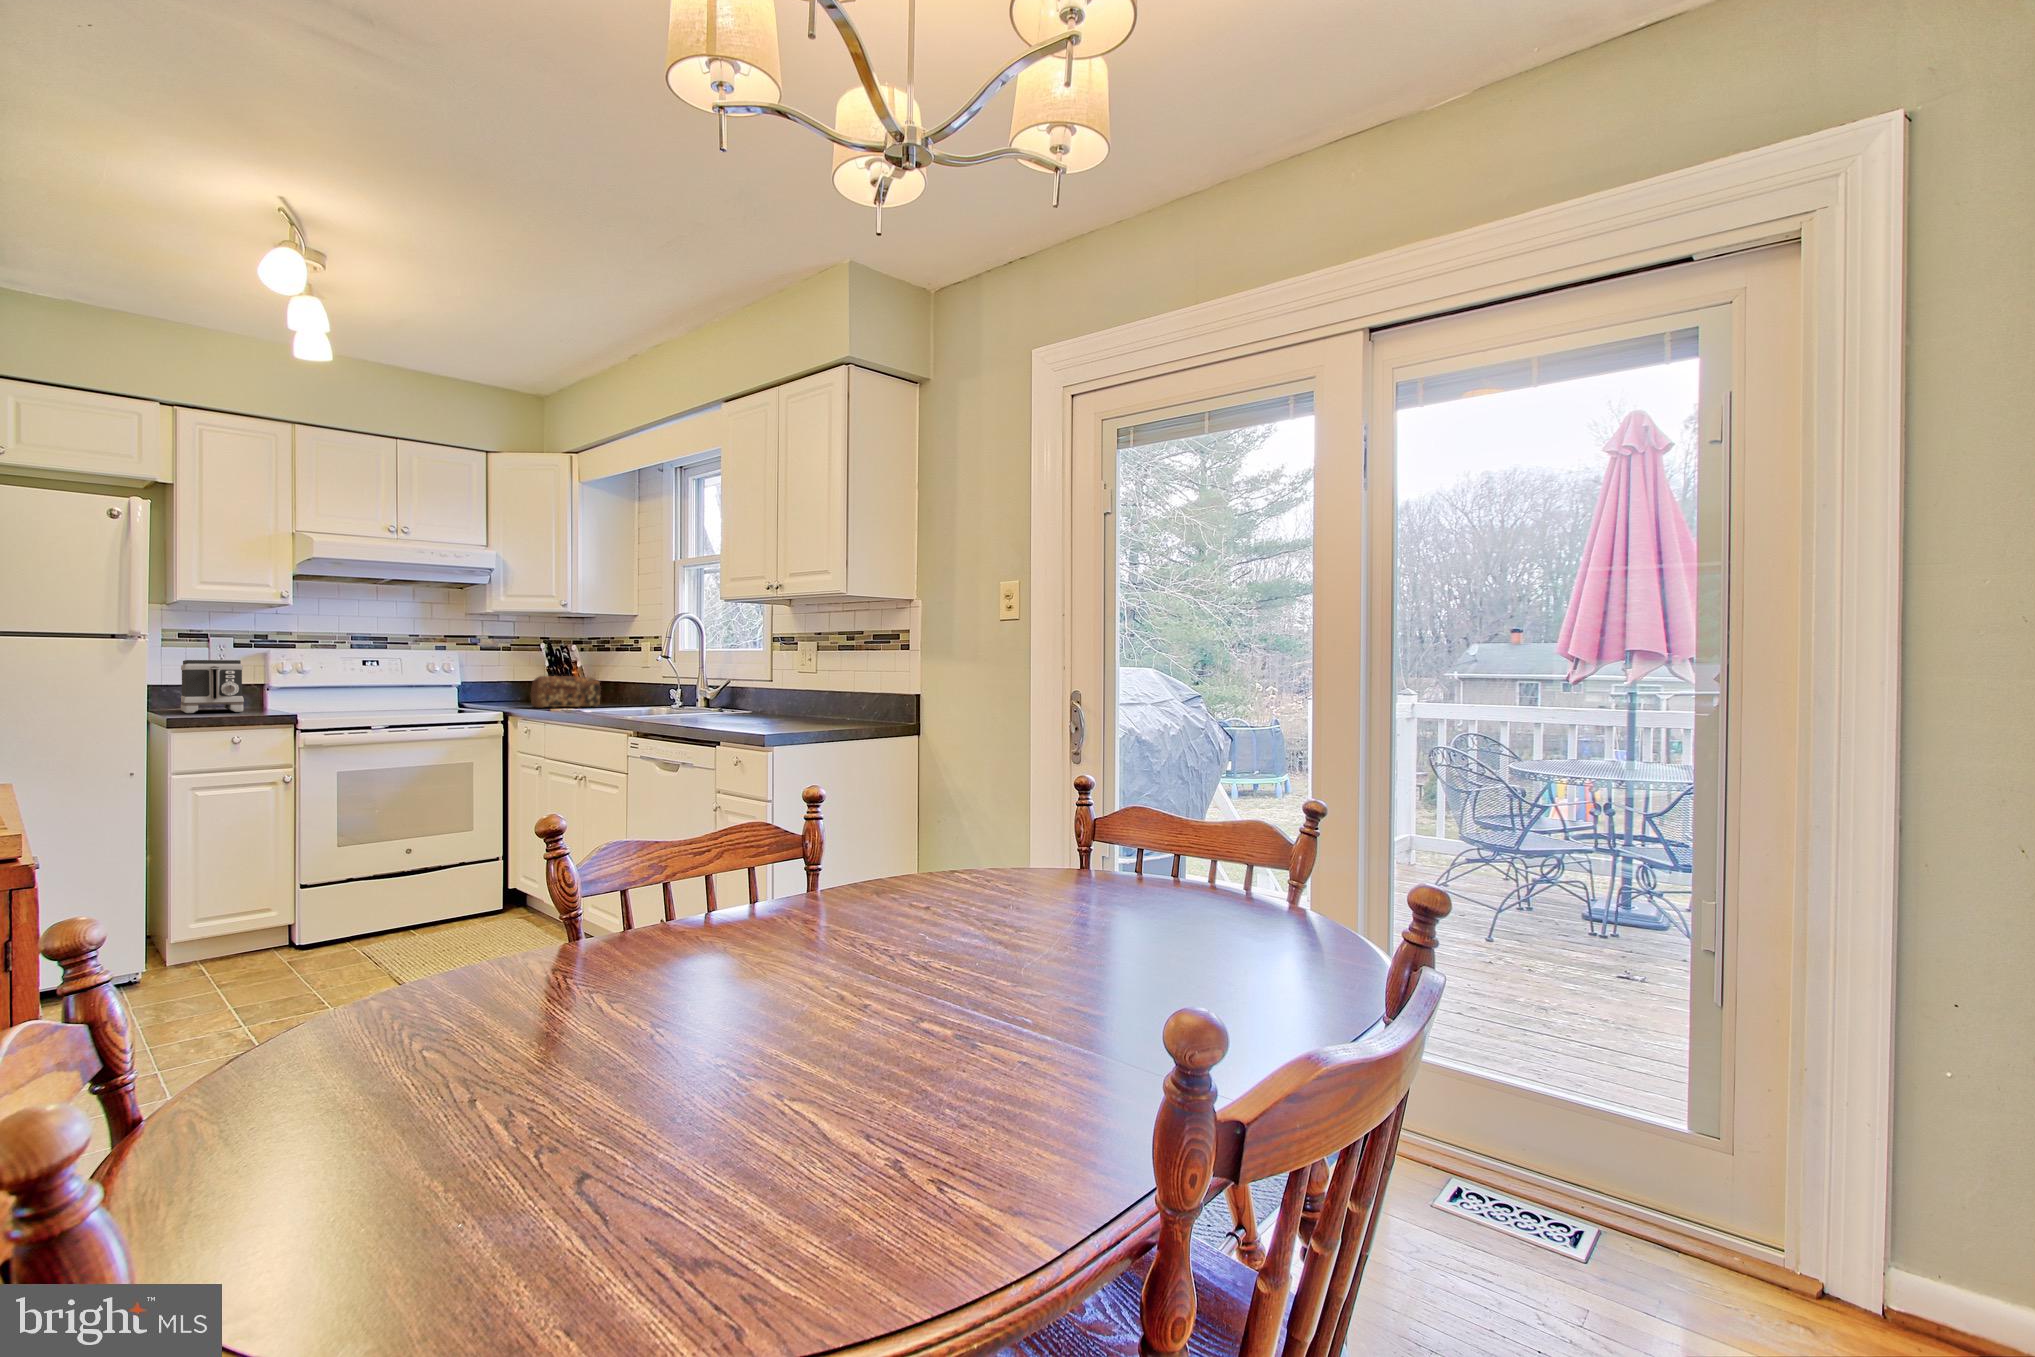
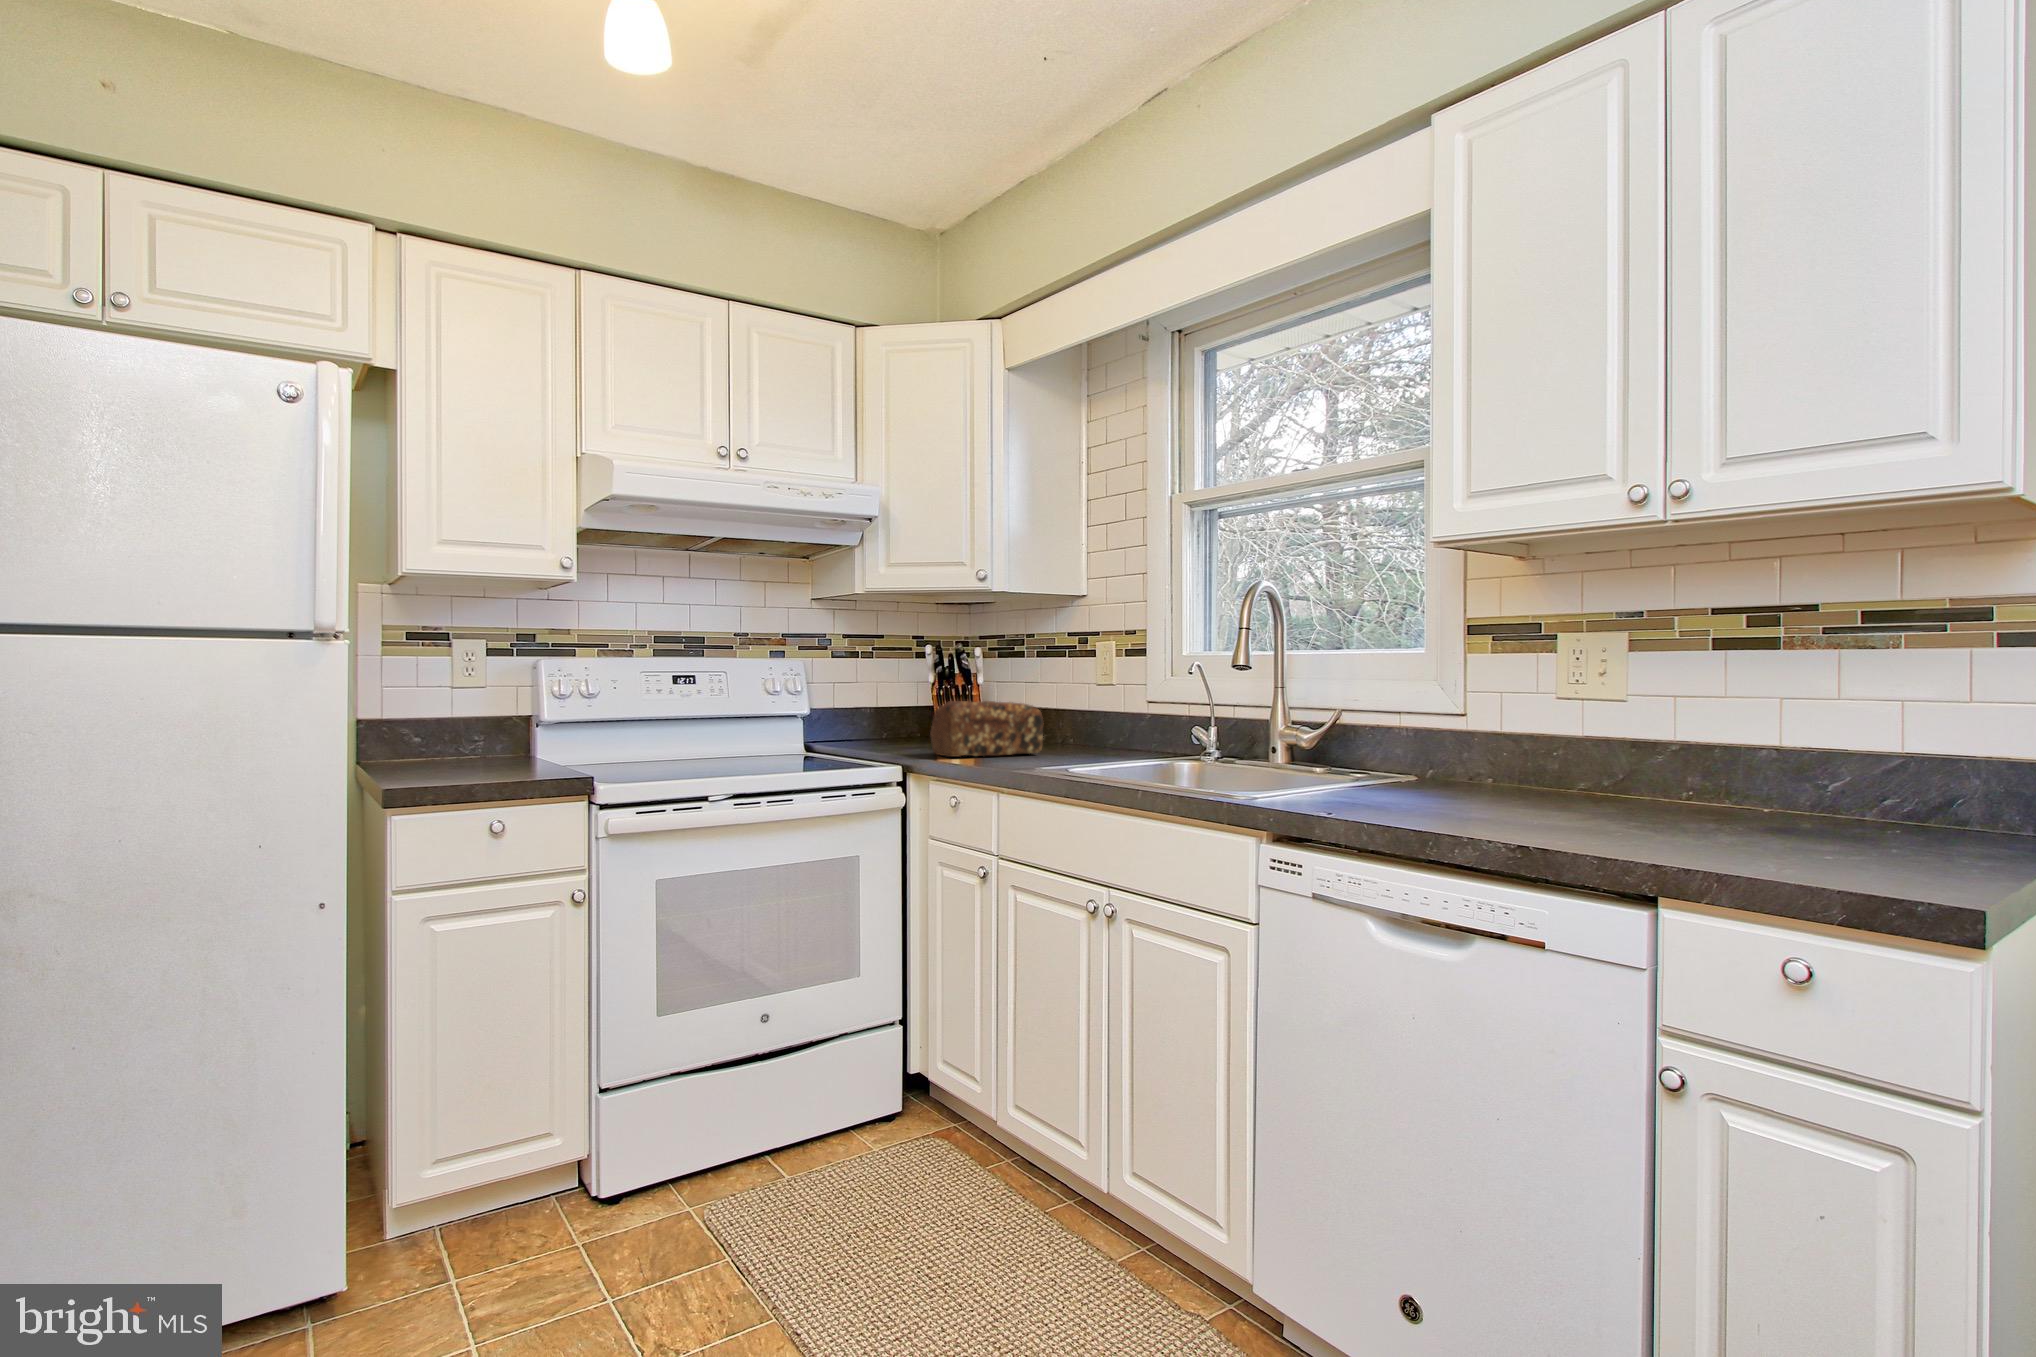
toaster: present [181,660,244,713] -> none [408,677,503,769]

